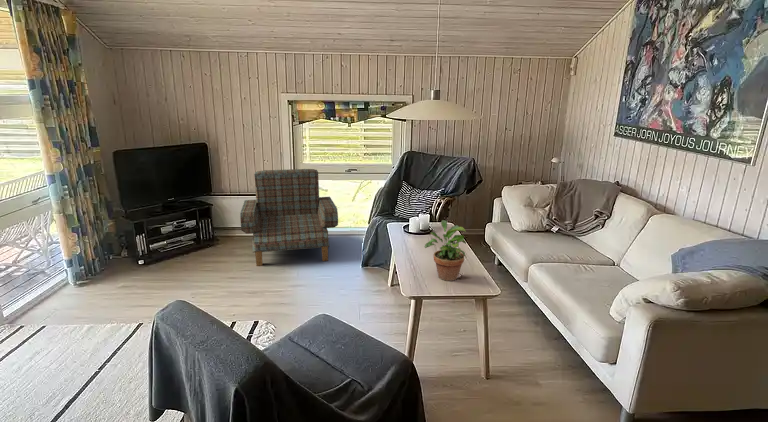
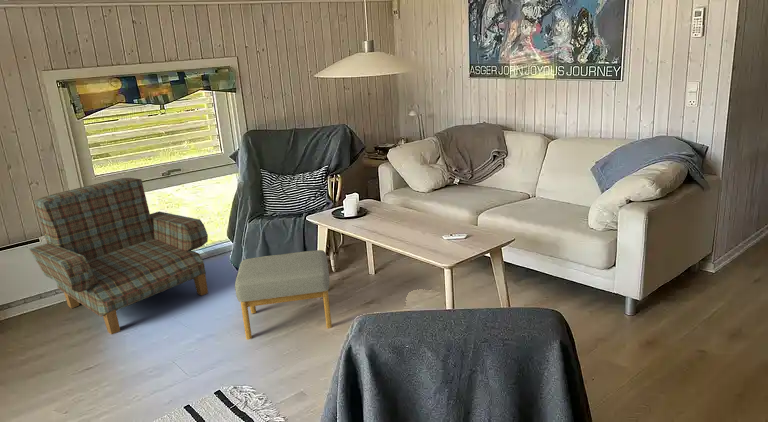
potted plant: present [425,220,466,281] -> none [430,179,479,242]
footstool: none [307,243,386,314] -> present [235,250,332,340]

